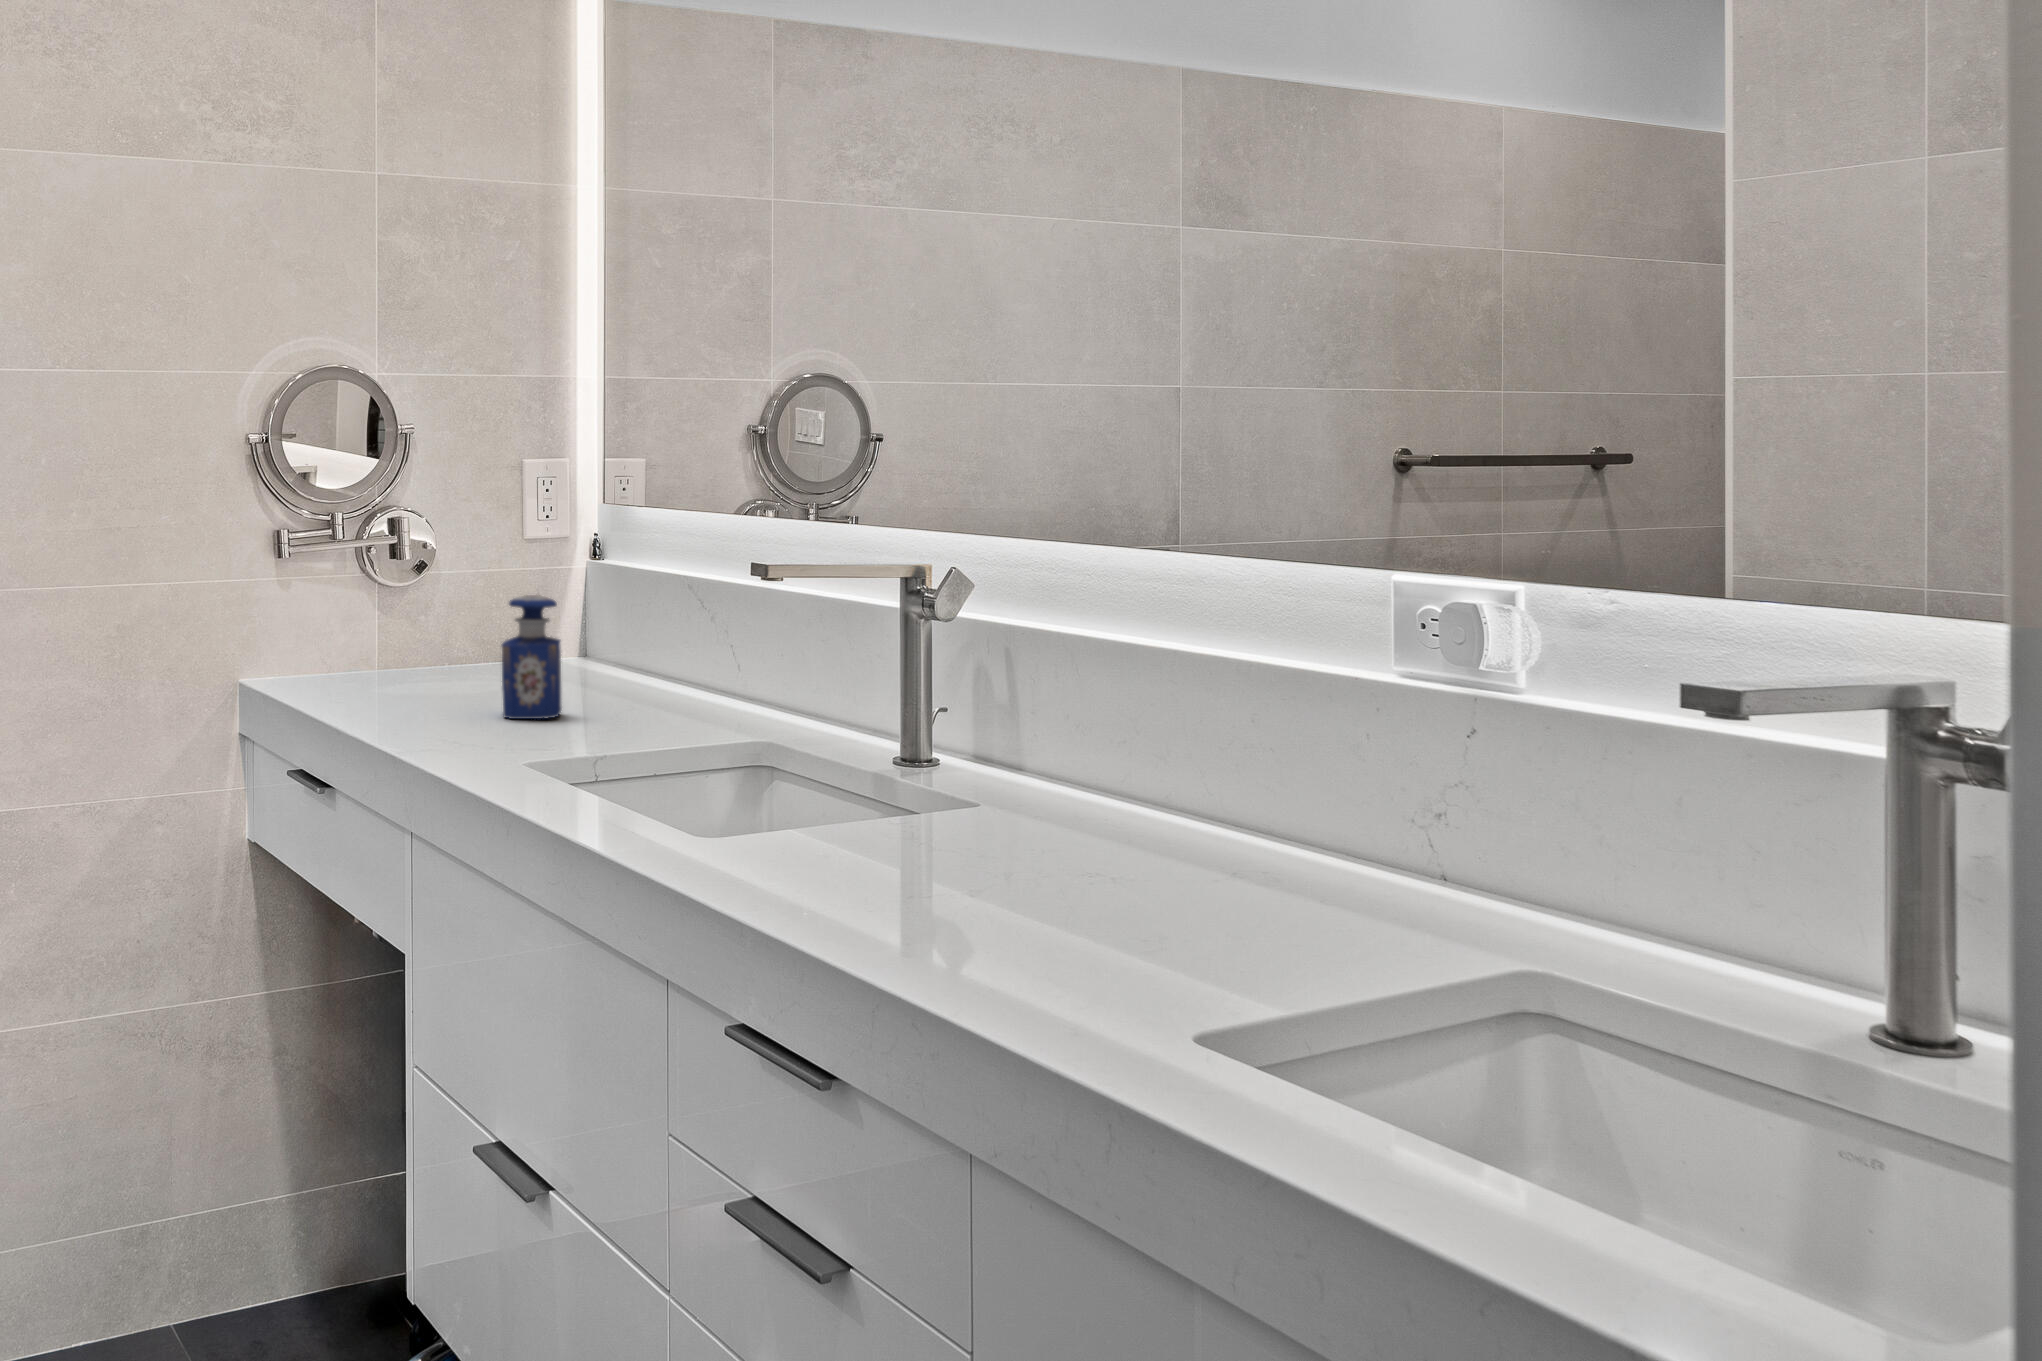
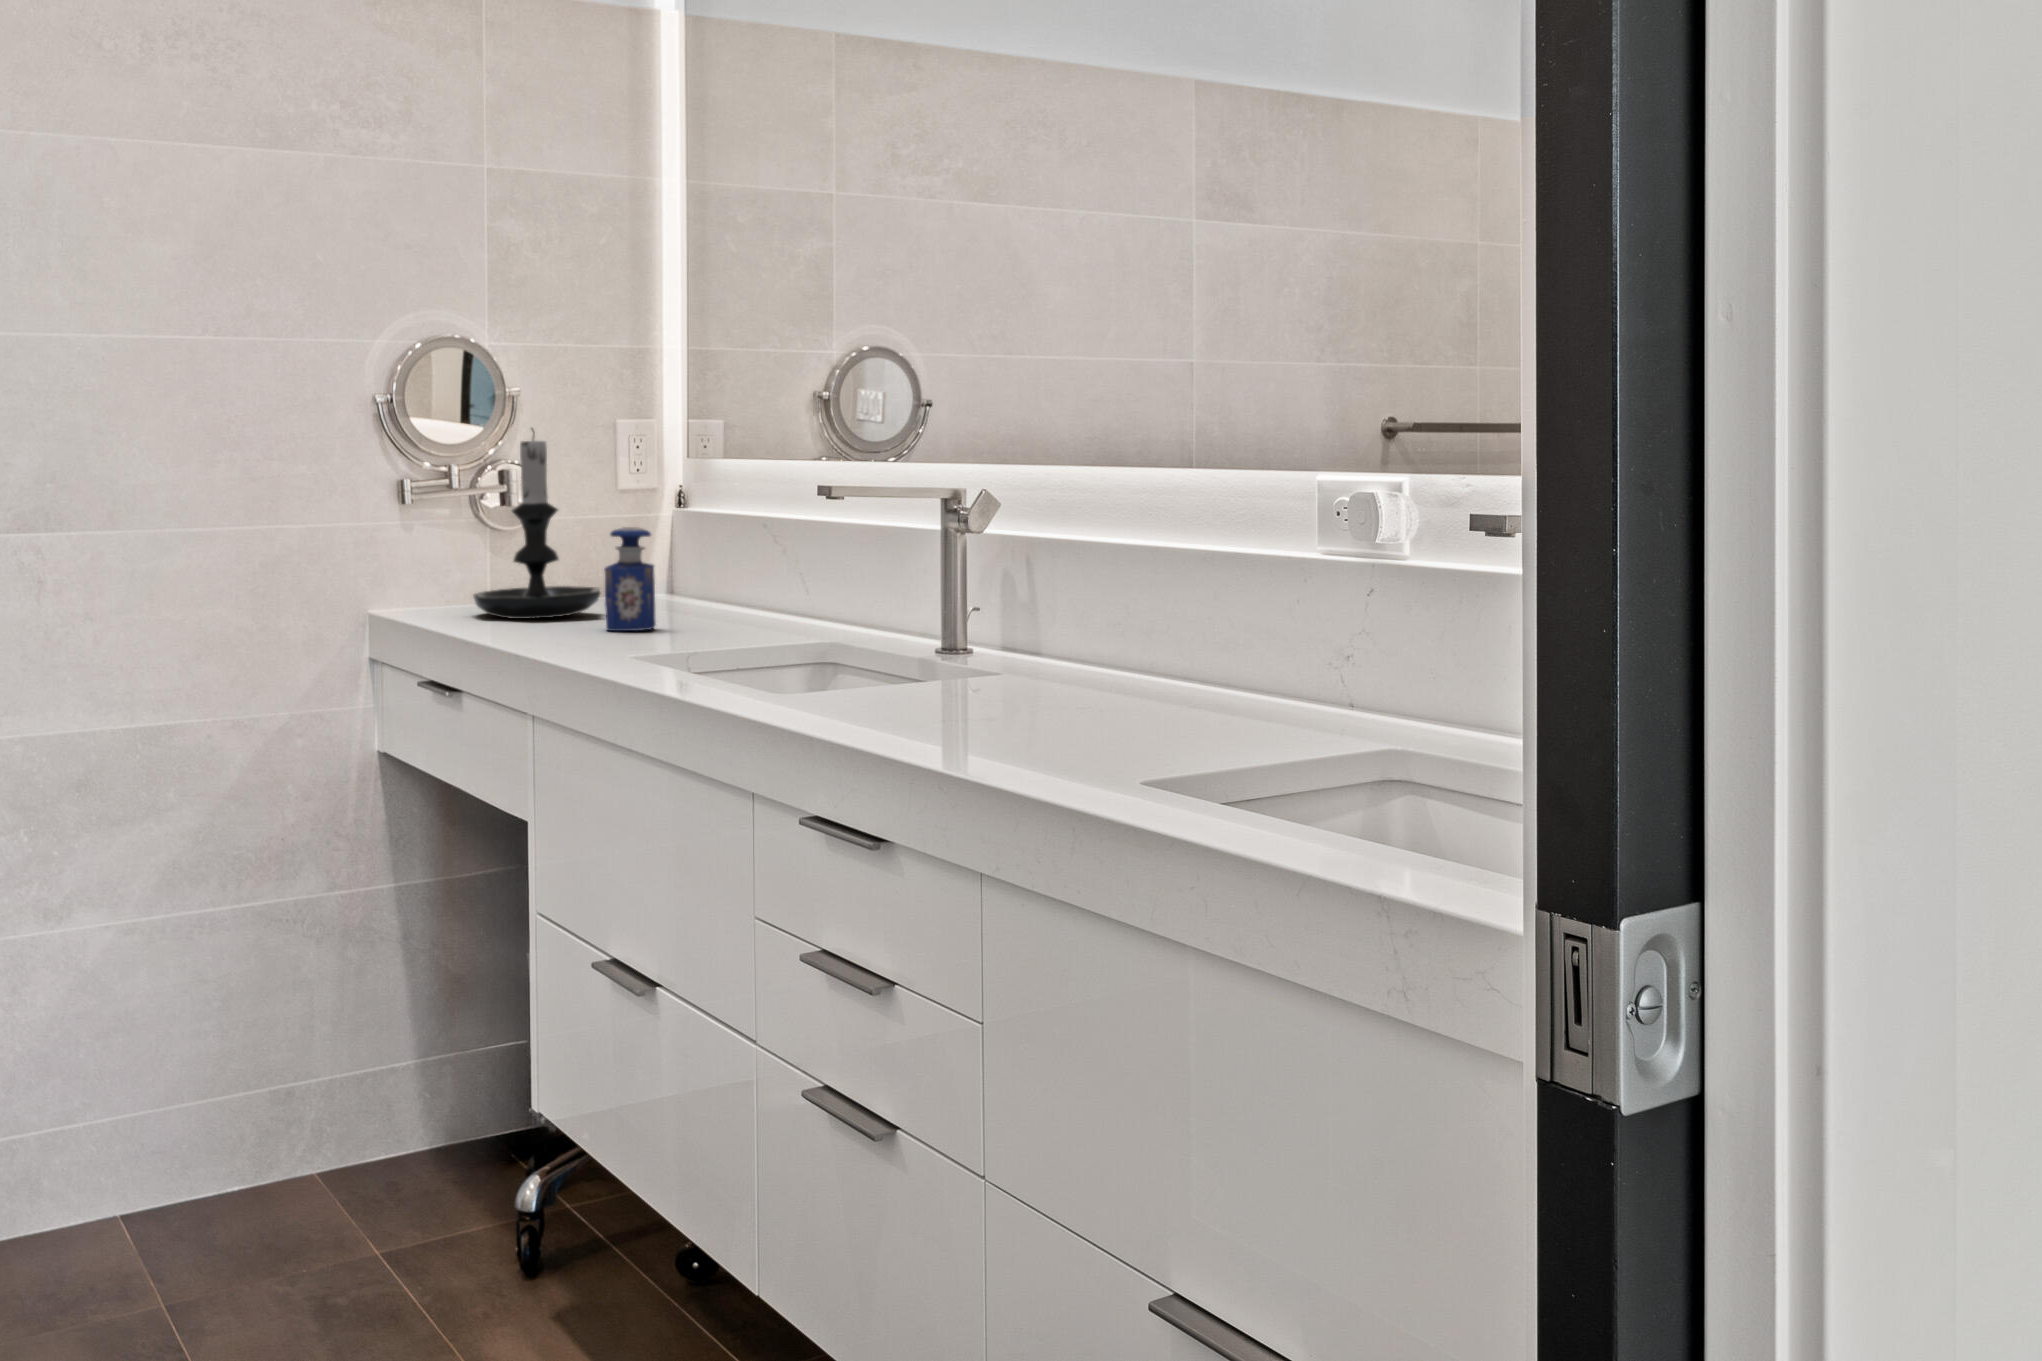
candle holder: none [354,471,503,695] -> present [473,429,601,619]

